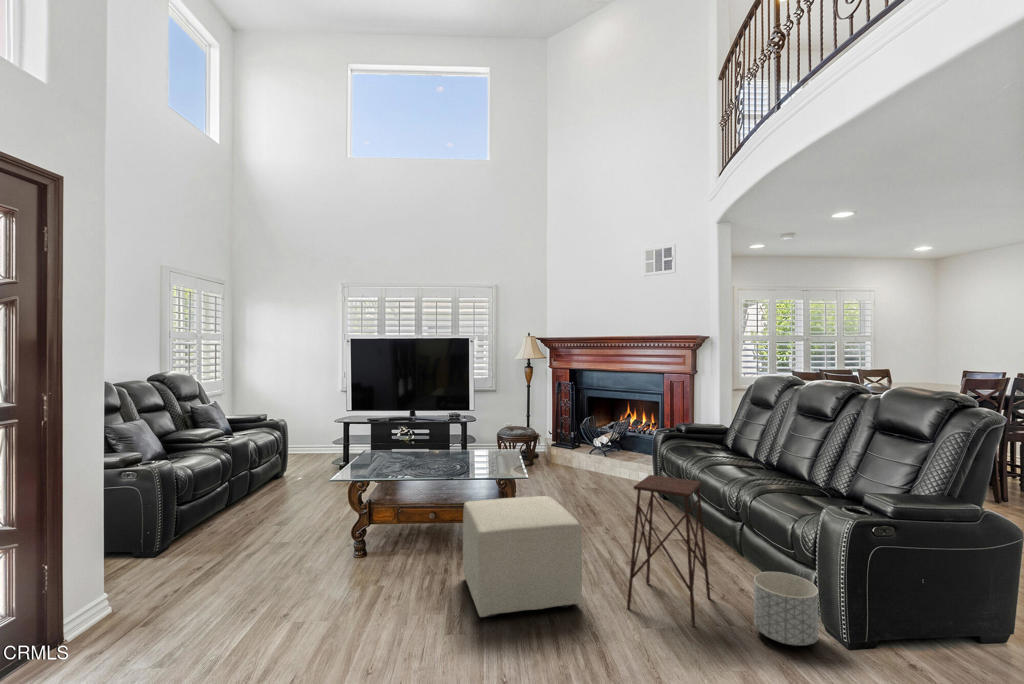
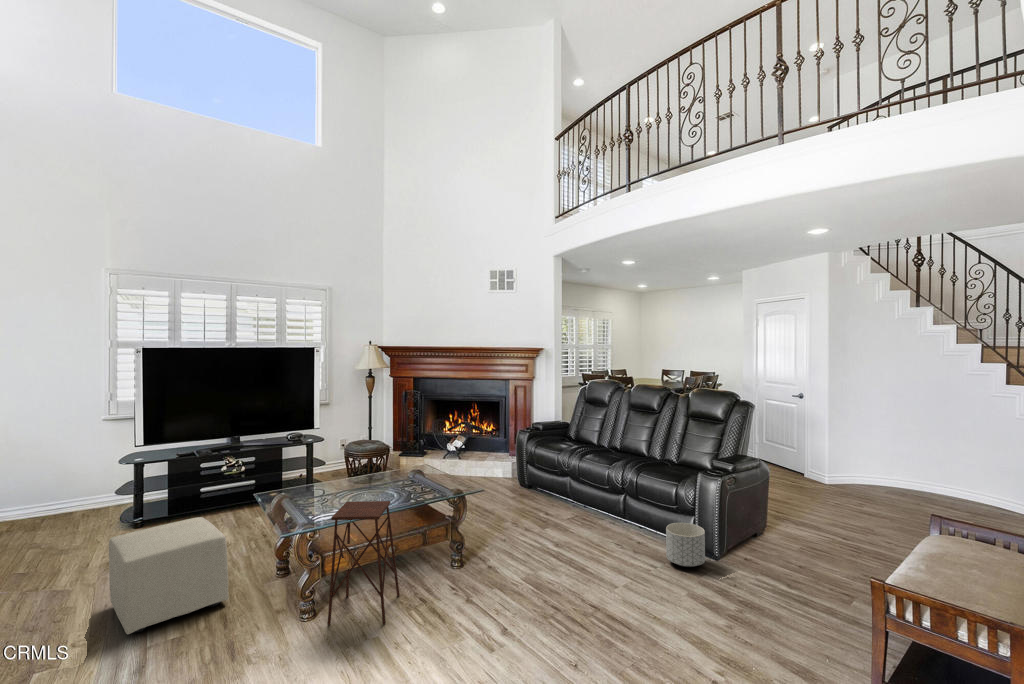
side table: present [627,475,710,627] -> present [328,501,400,625]
ottoman: present [463,496,582,617] -> present [109,517,229,634]

